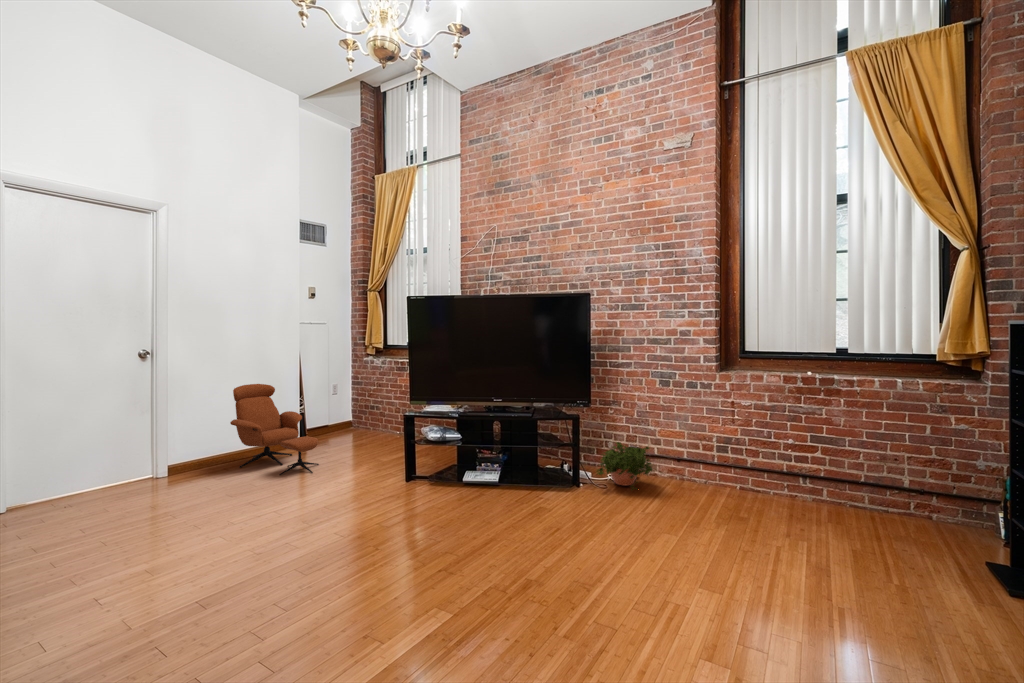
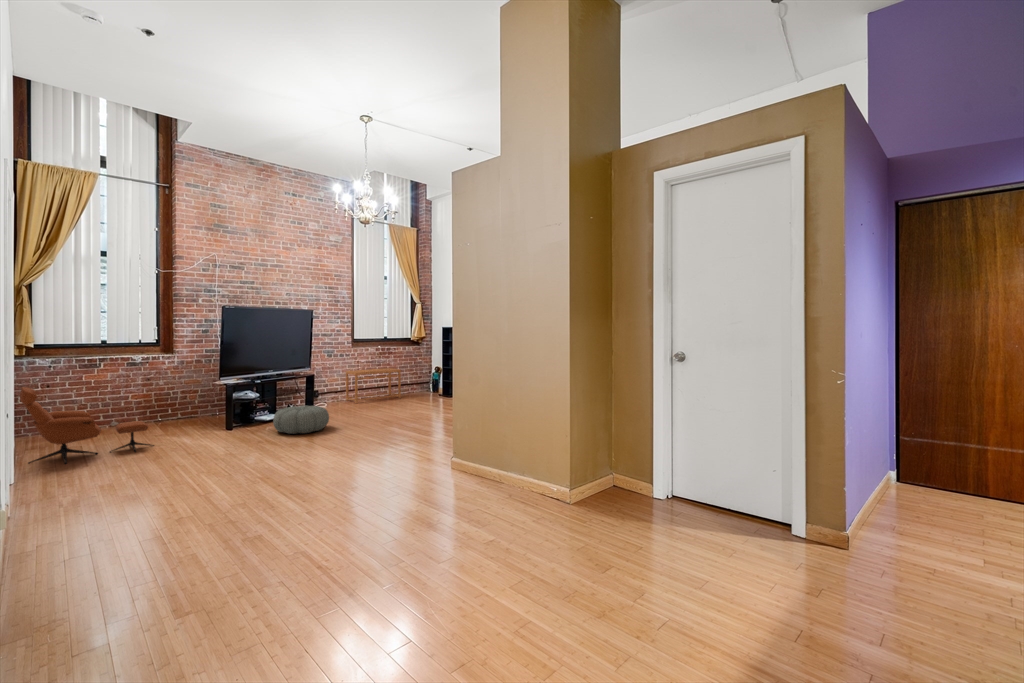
side table: none [684,420,828,524] -> present [346,368,401,403]
potted plant: present [597,442,652,489] -> none [311,385,341,407]
pouf: none [347,470,450,538] -> present [273,406,329,434]

